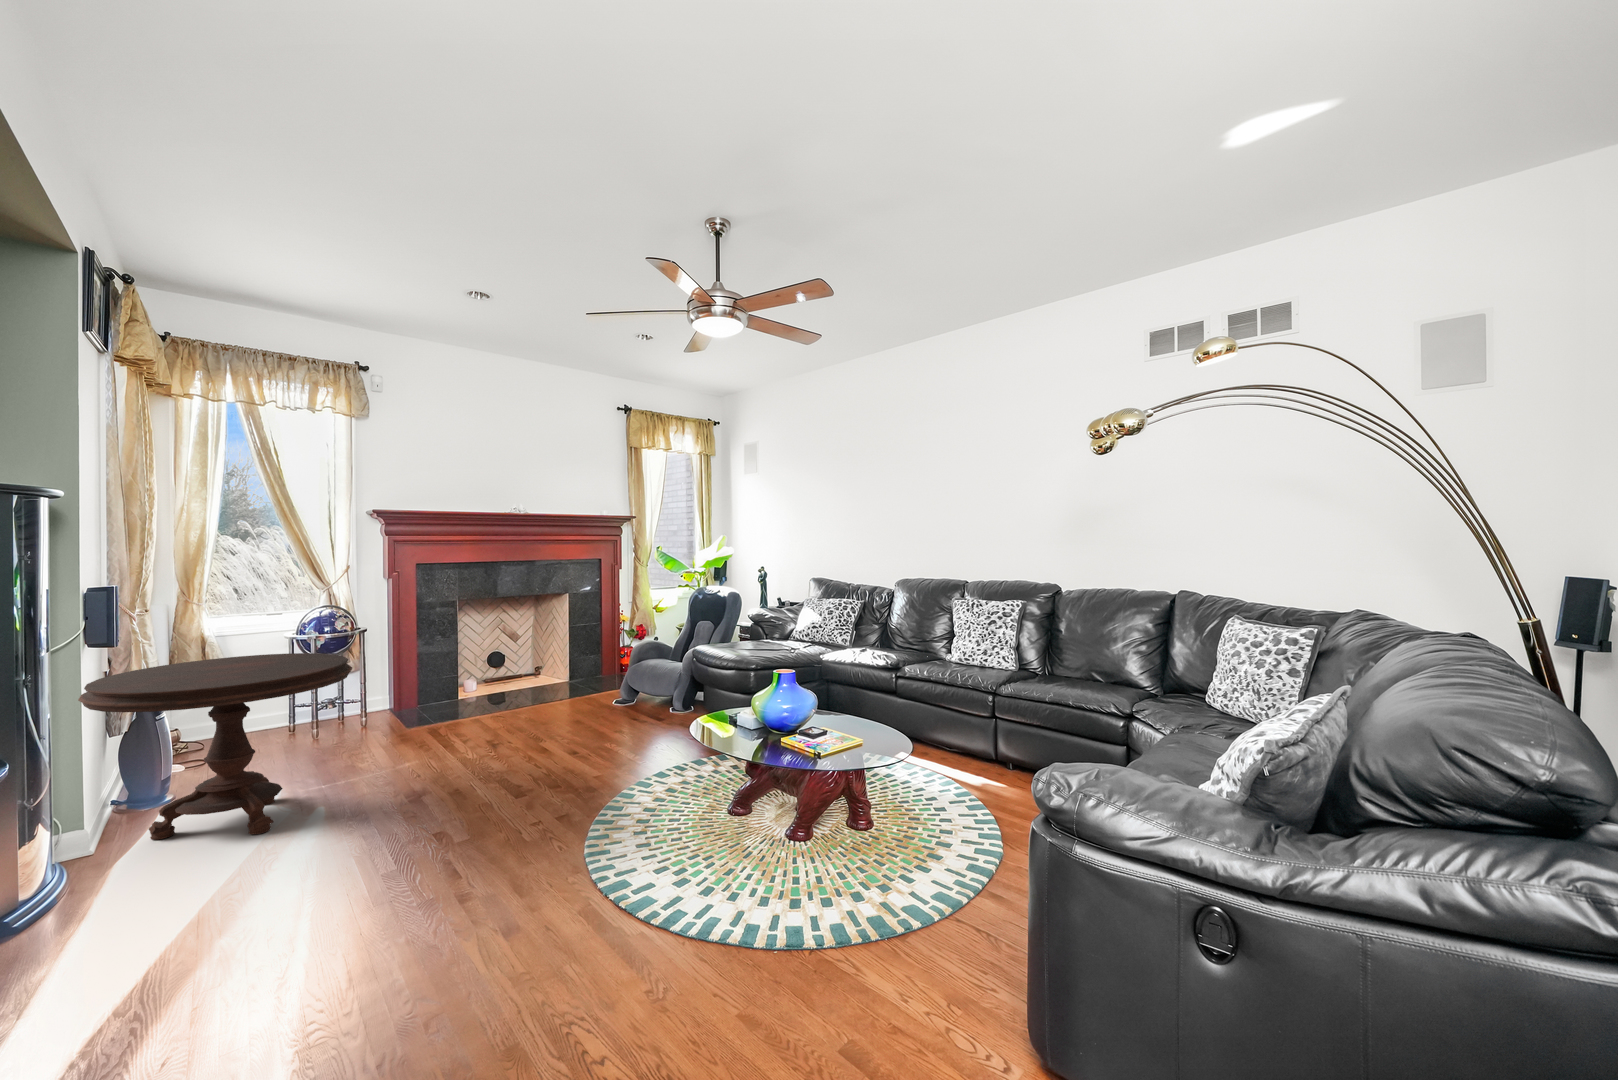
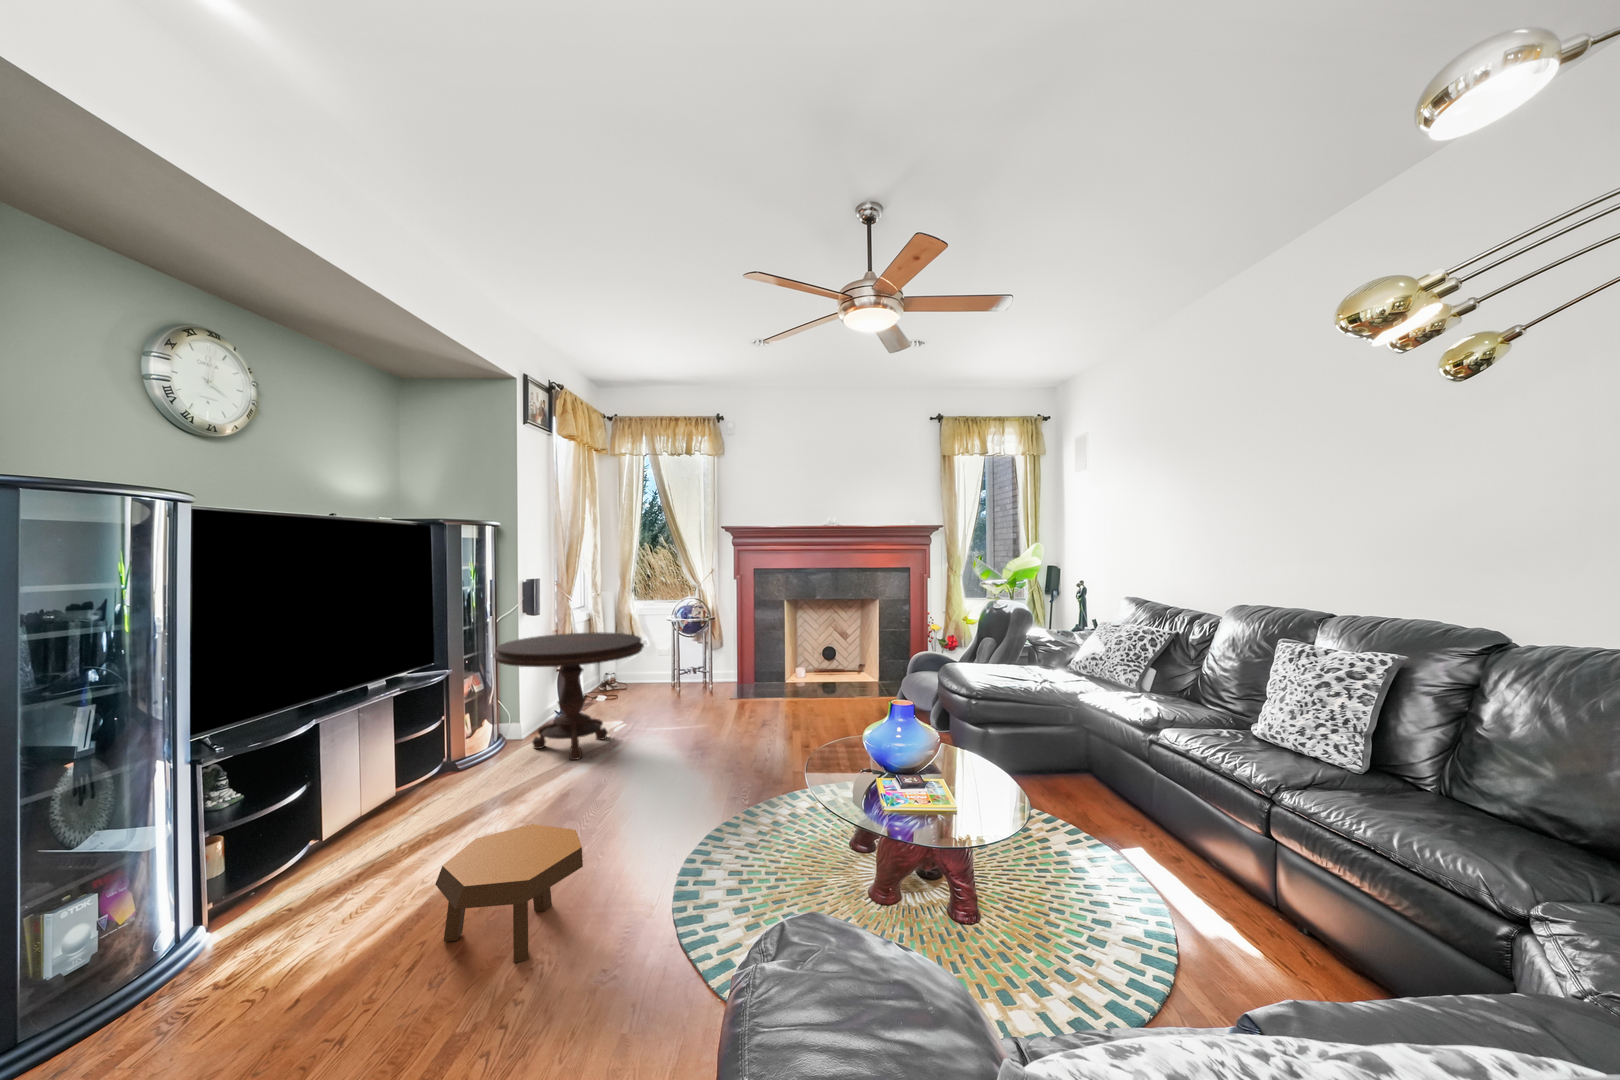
footstool: none [381,856,551,1035] -> present [435,824,583,963]

